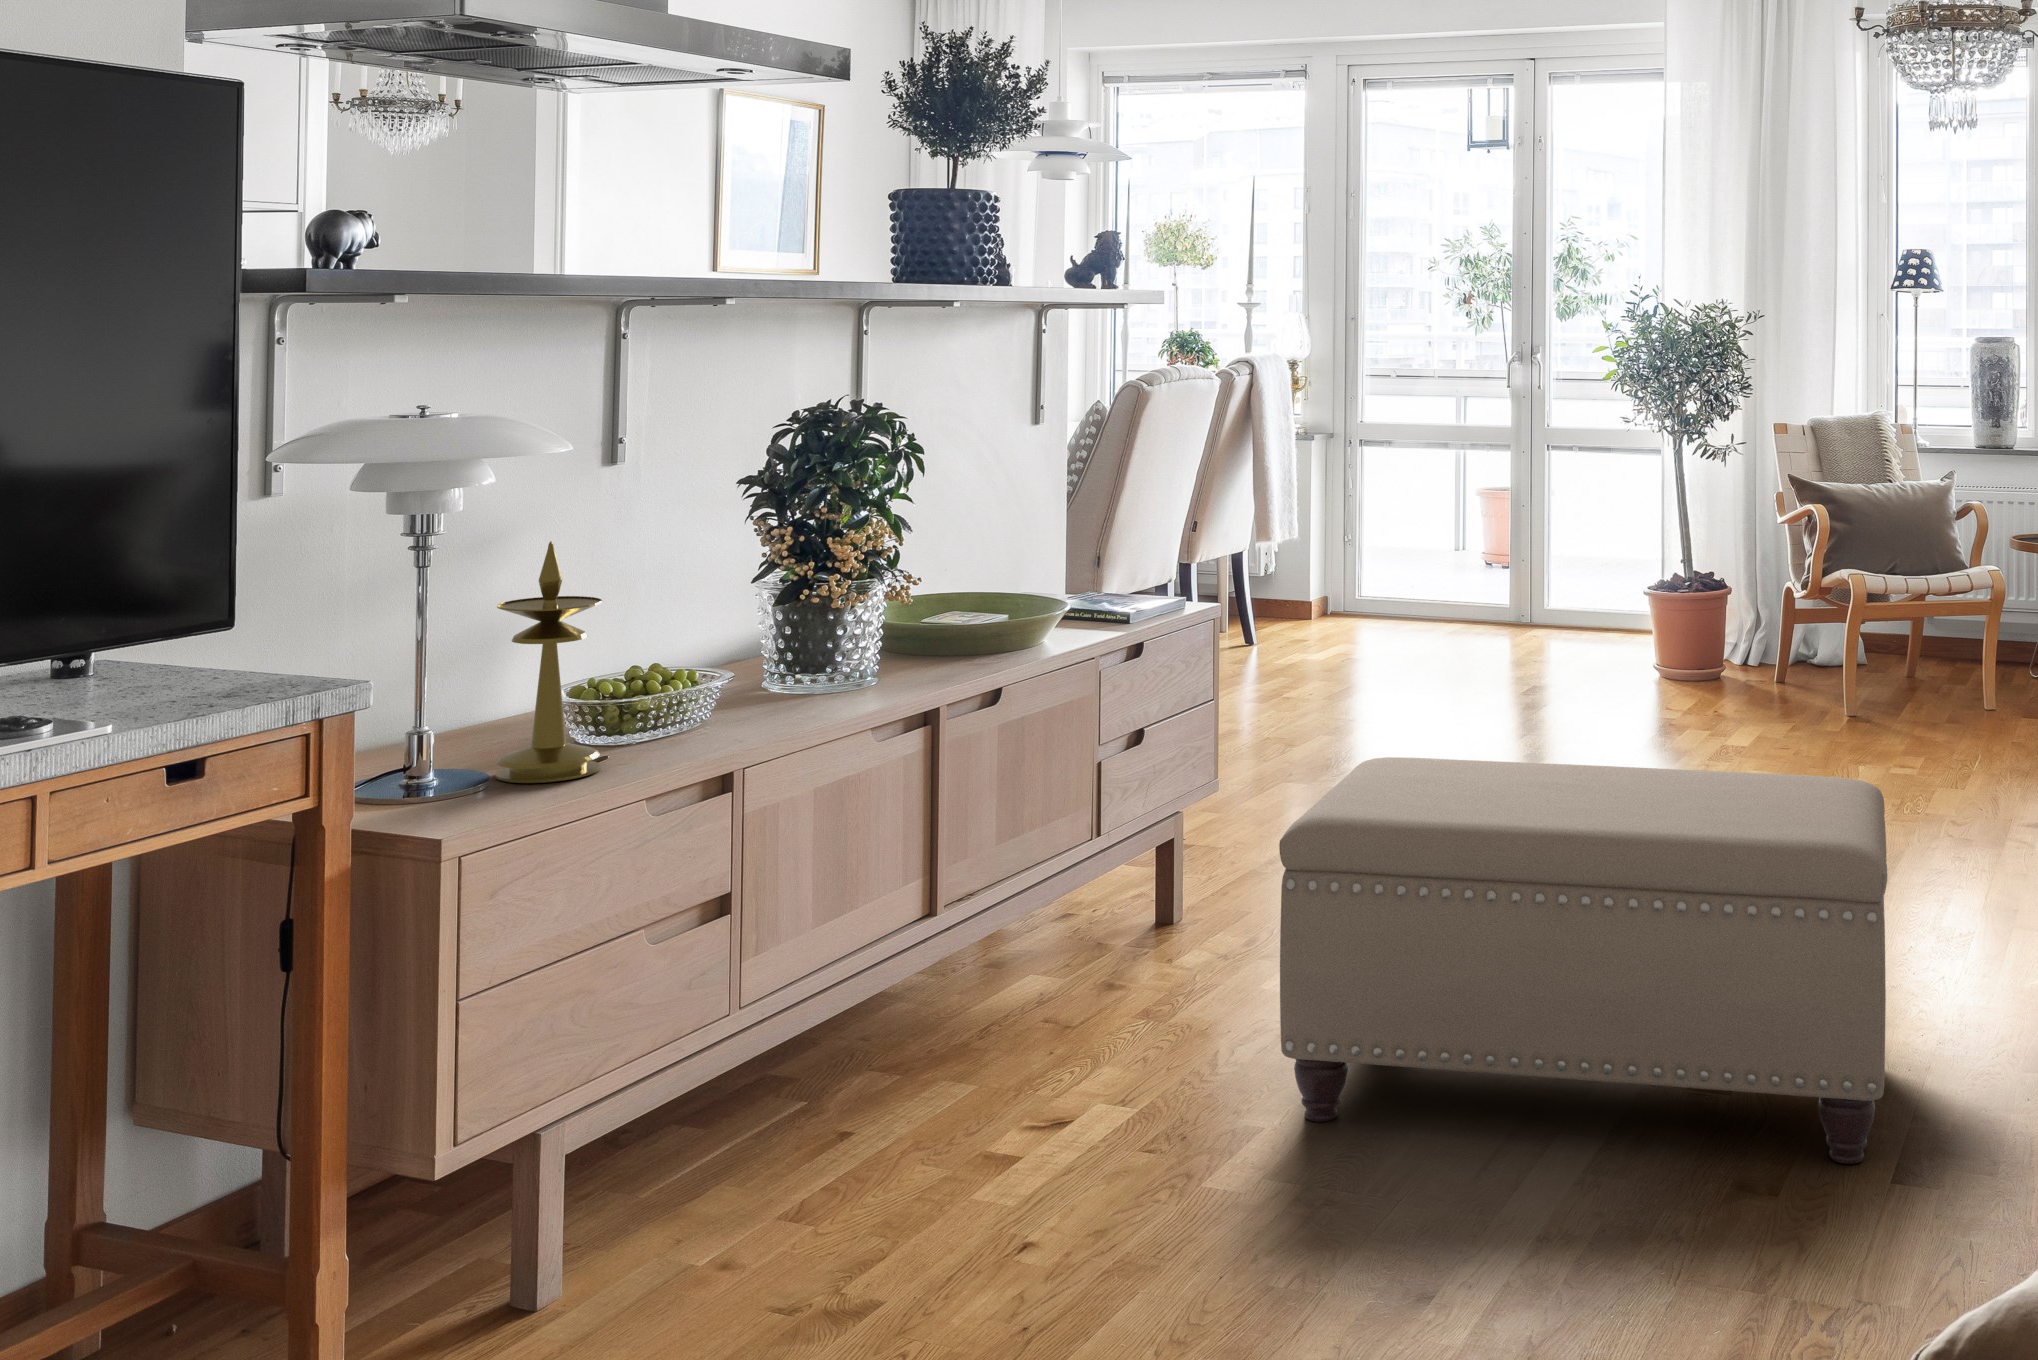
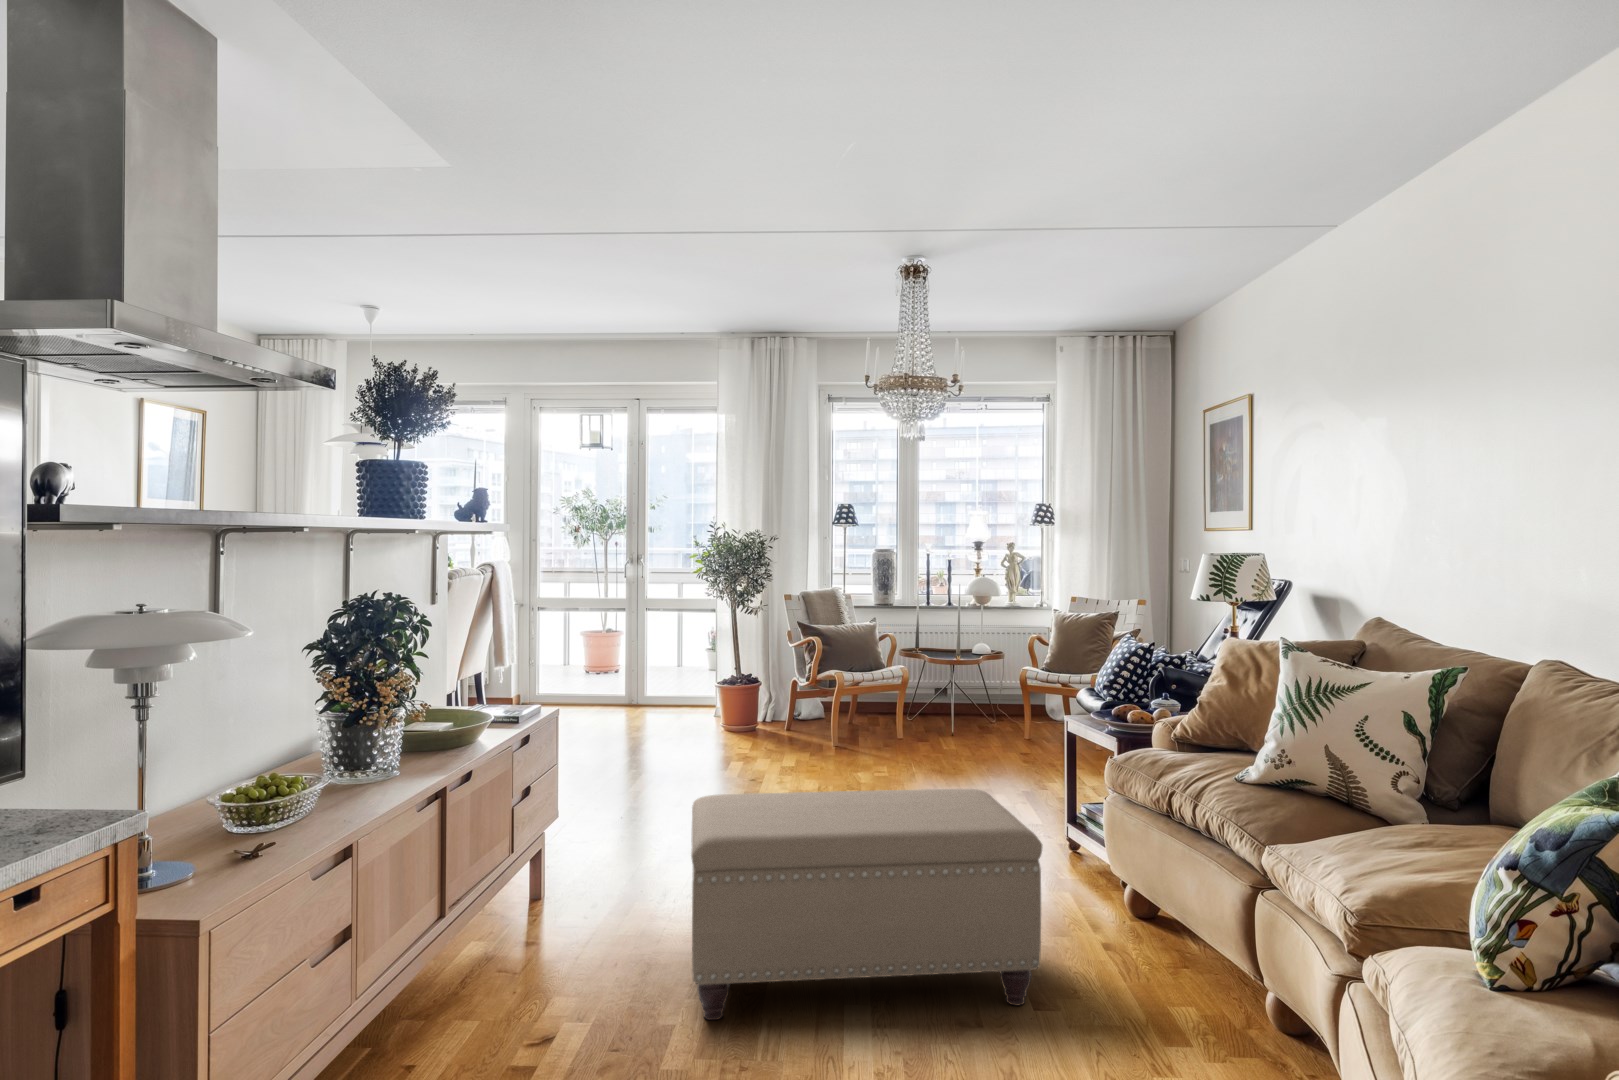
candlestick: present [495,541,603,783] -> none [191,695,271,870]

